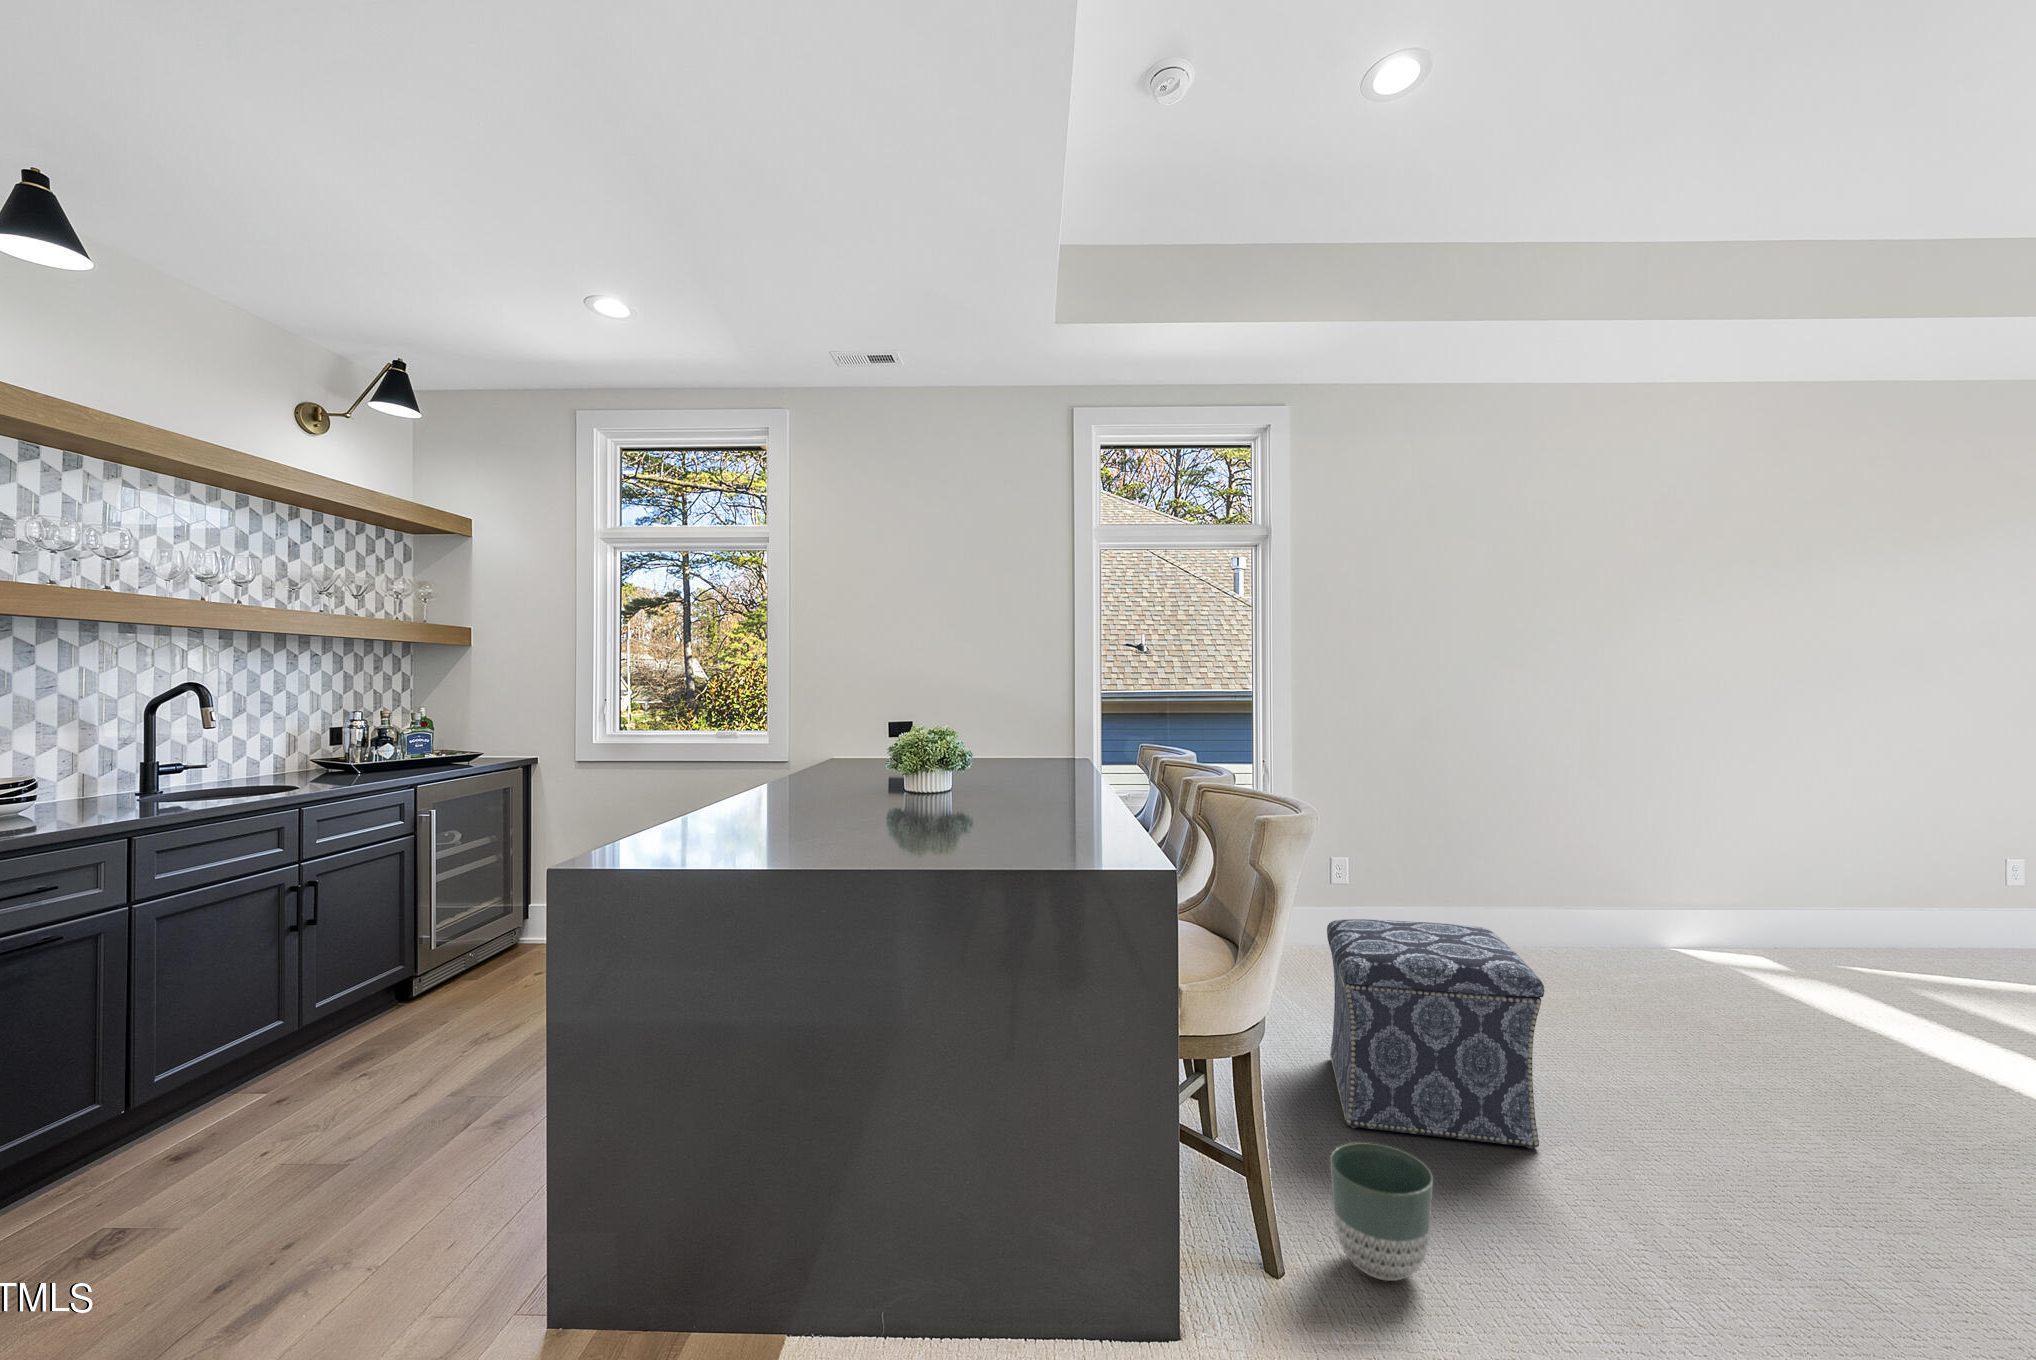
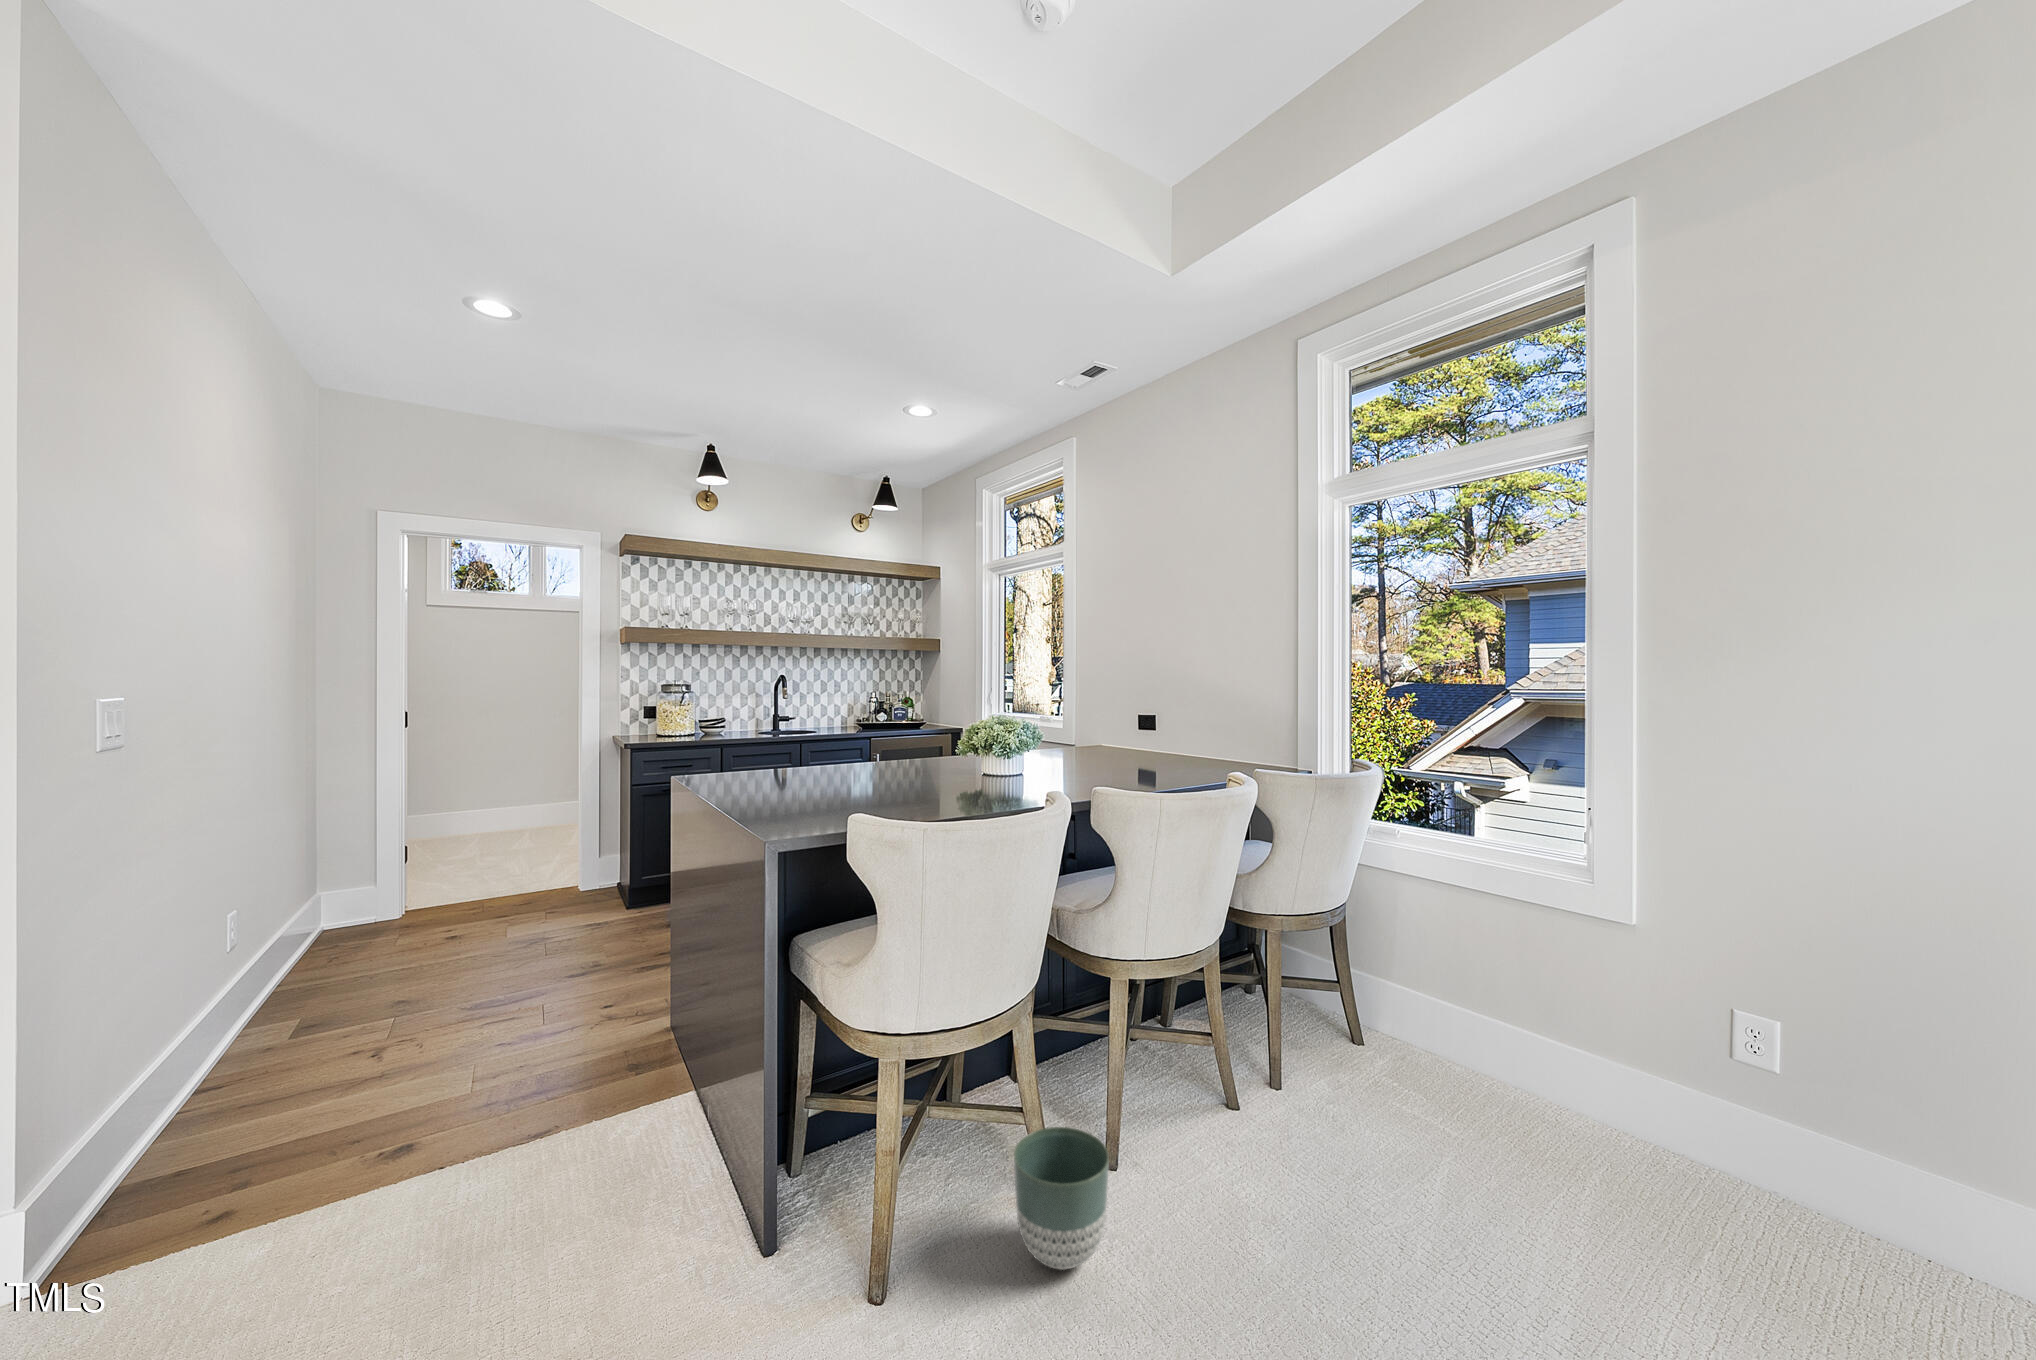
ottoman: present [1327,919,1544,1149] -> none [1263,958,1580,1297]

